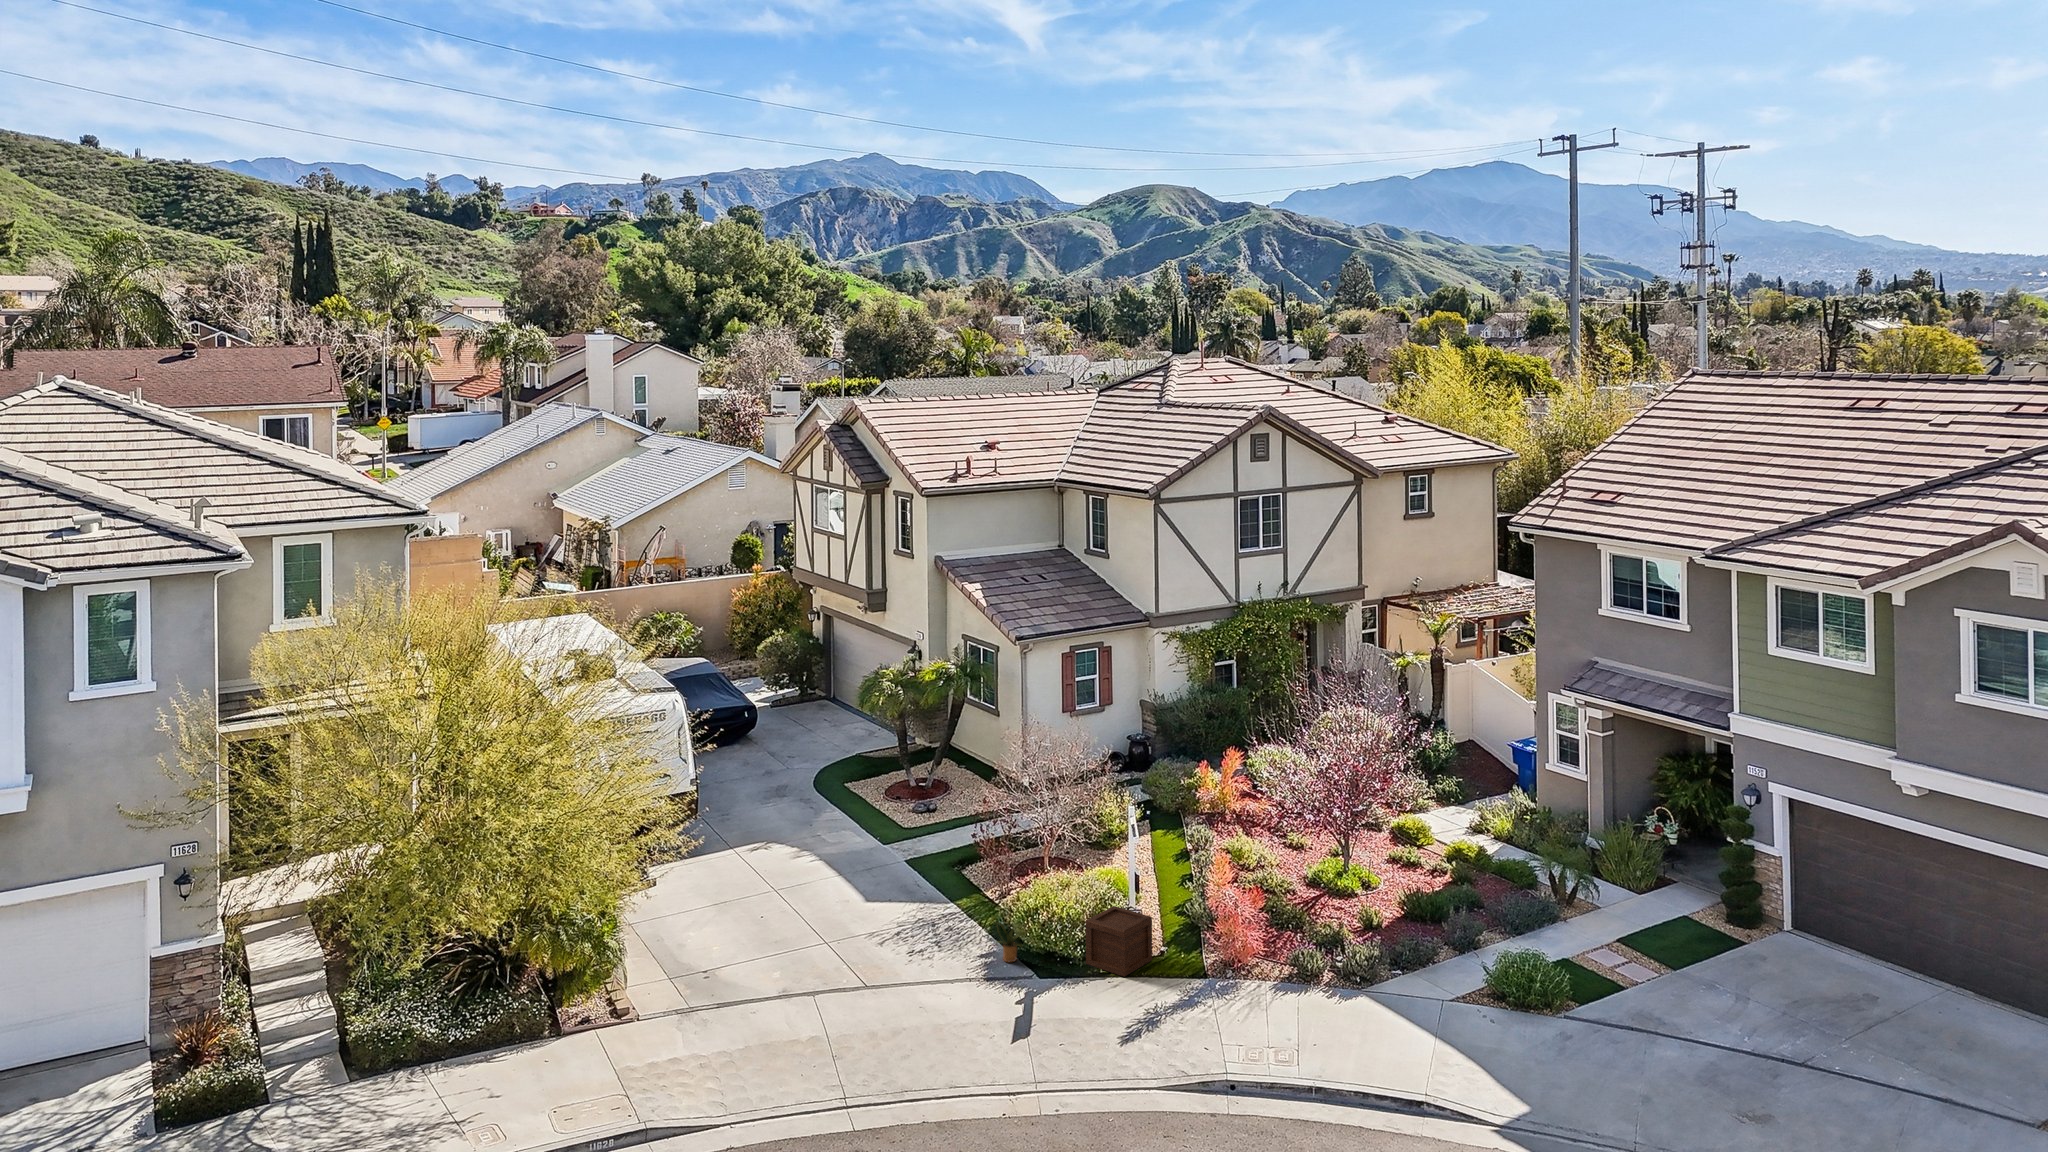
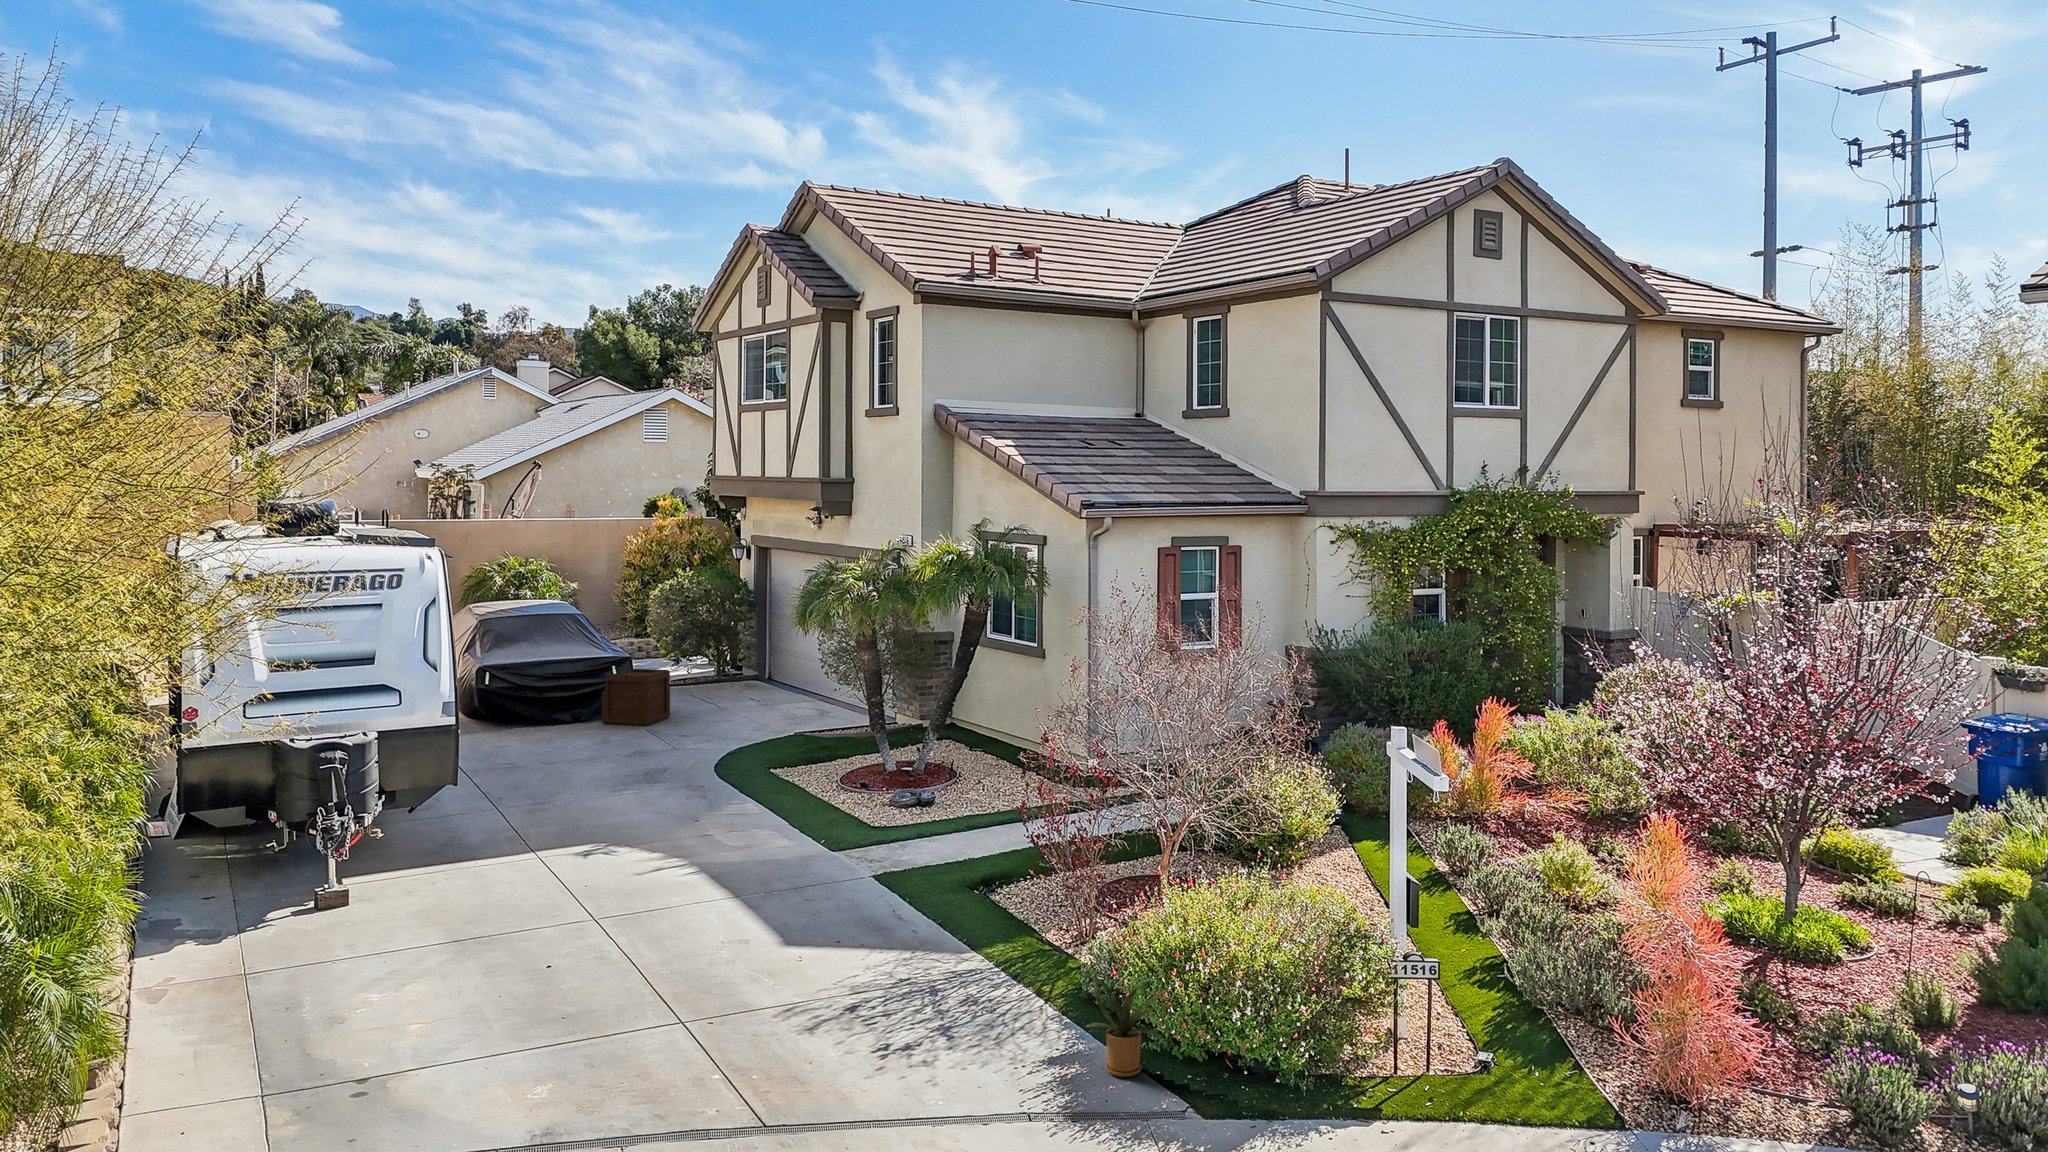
wooden crate: present [1086,906,1152,977] -> present [602,669,670,725]

